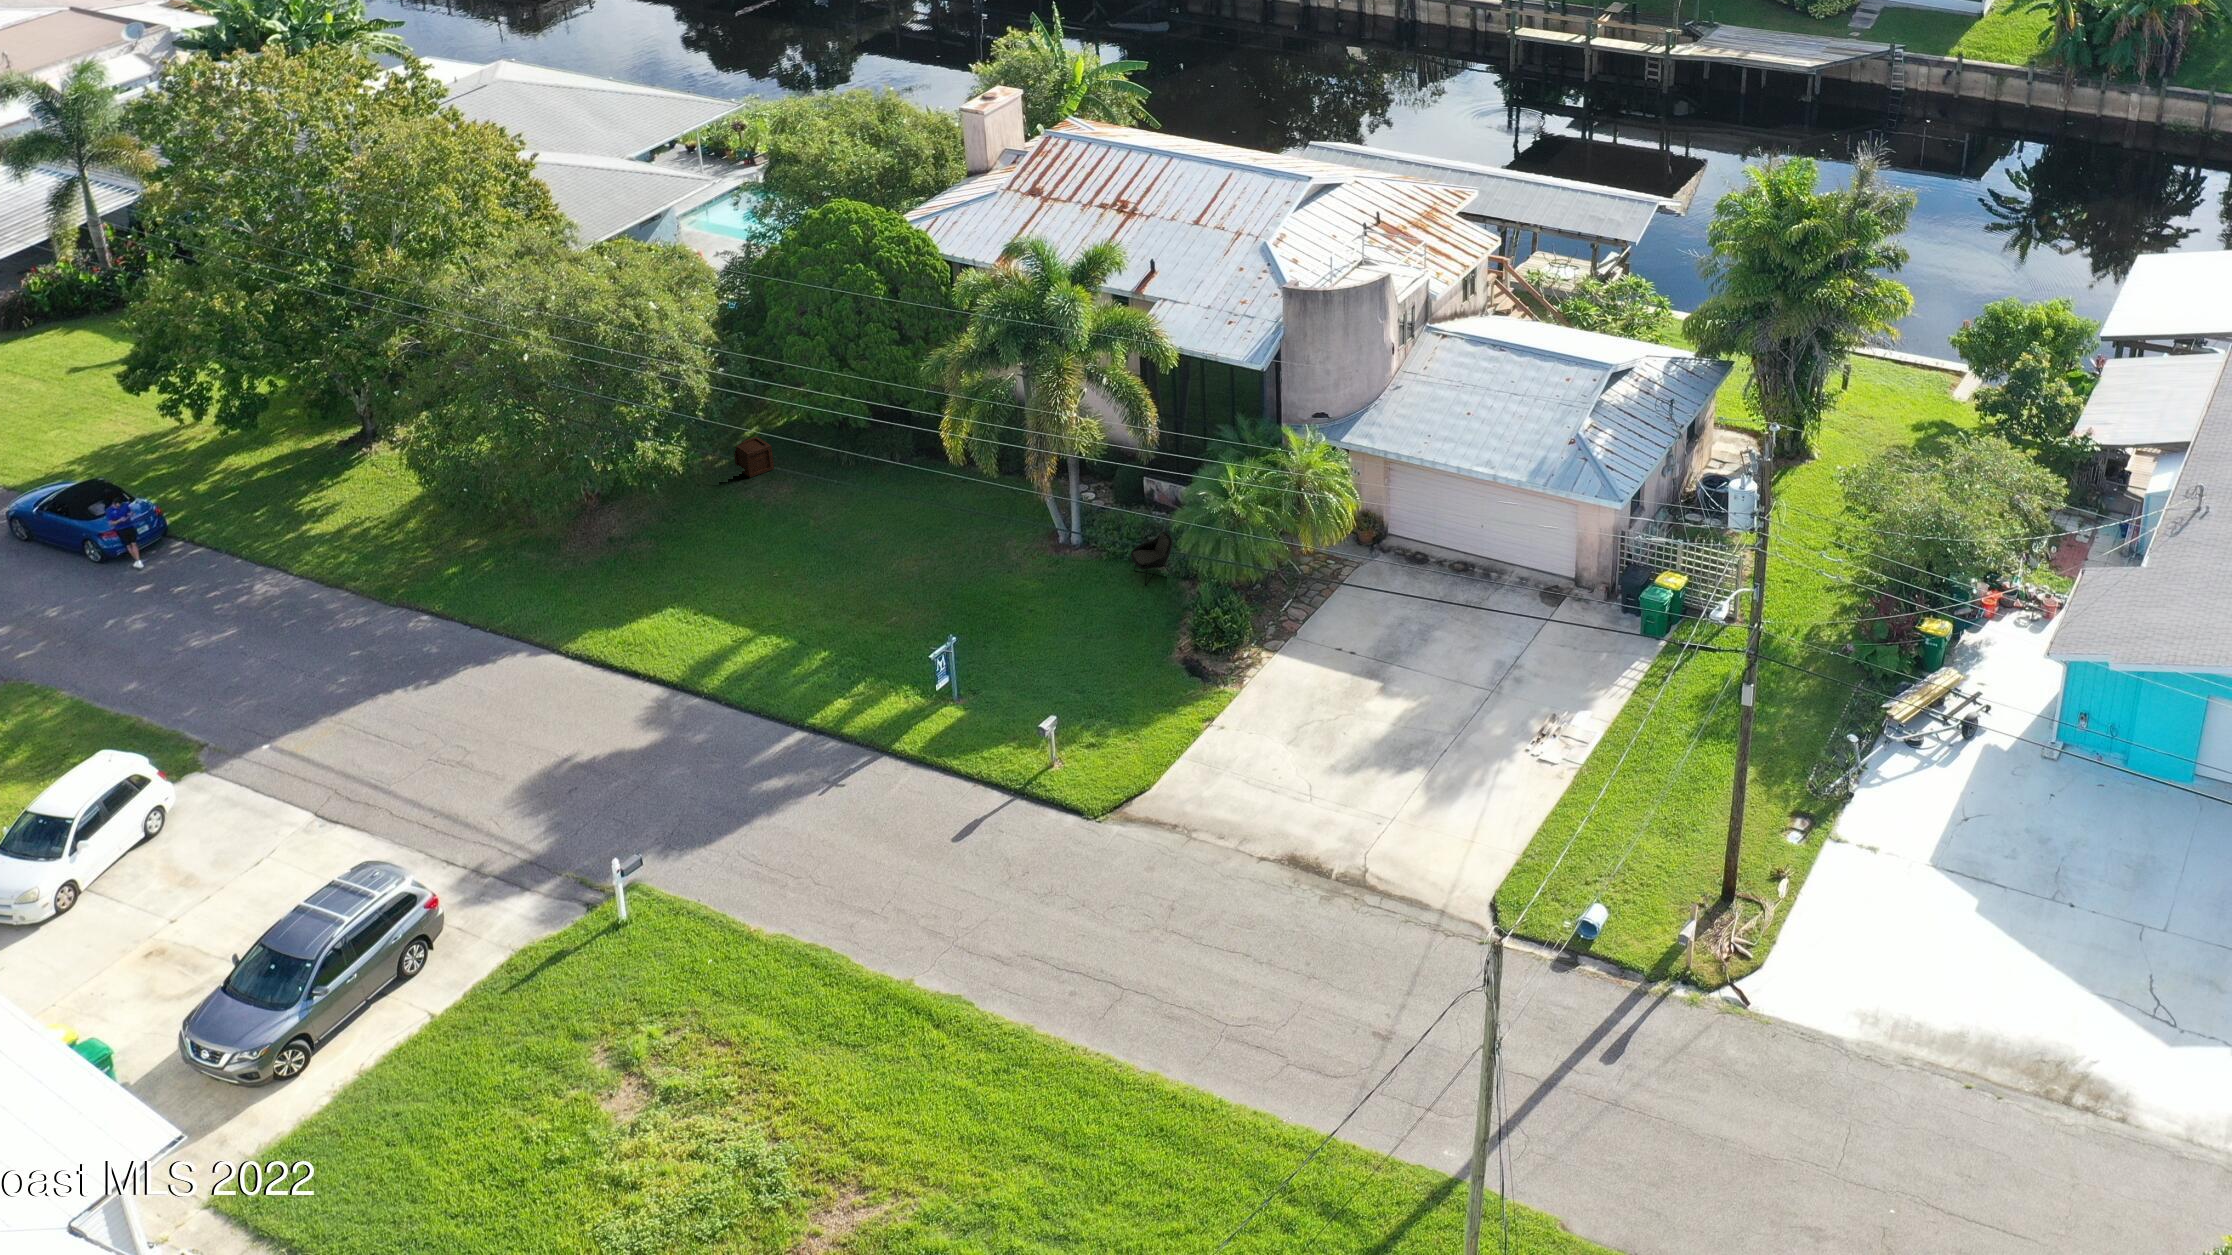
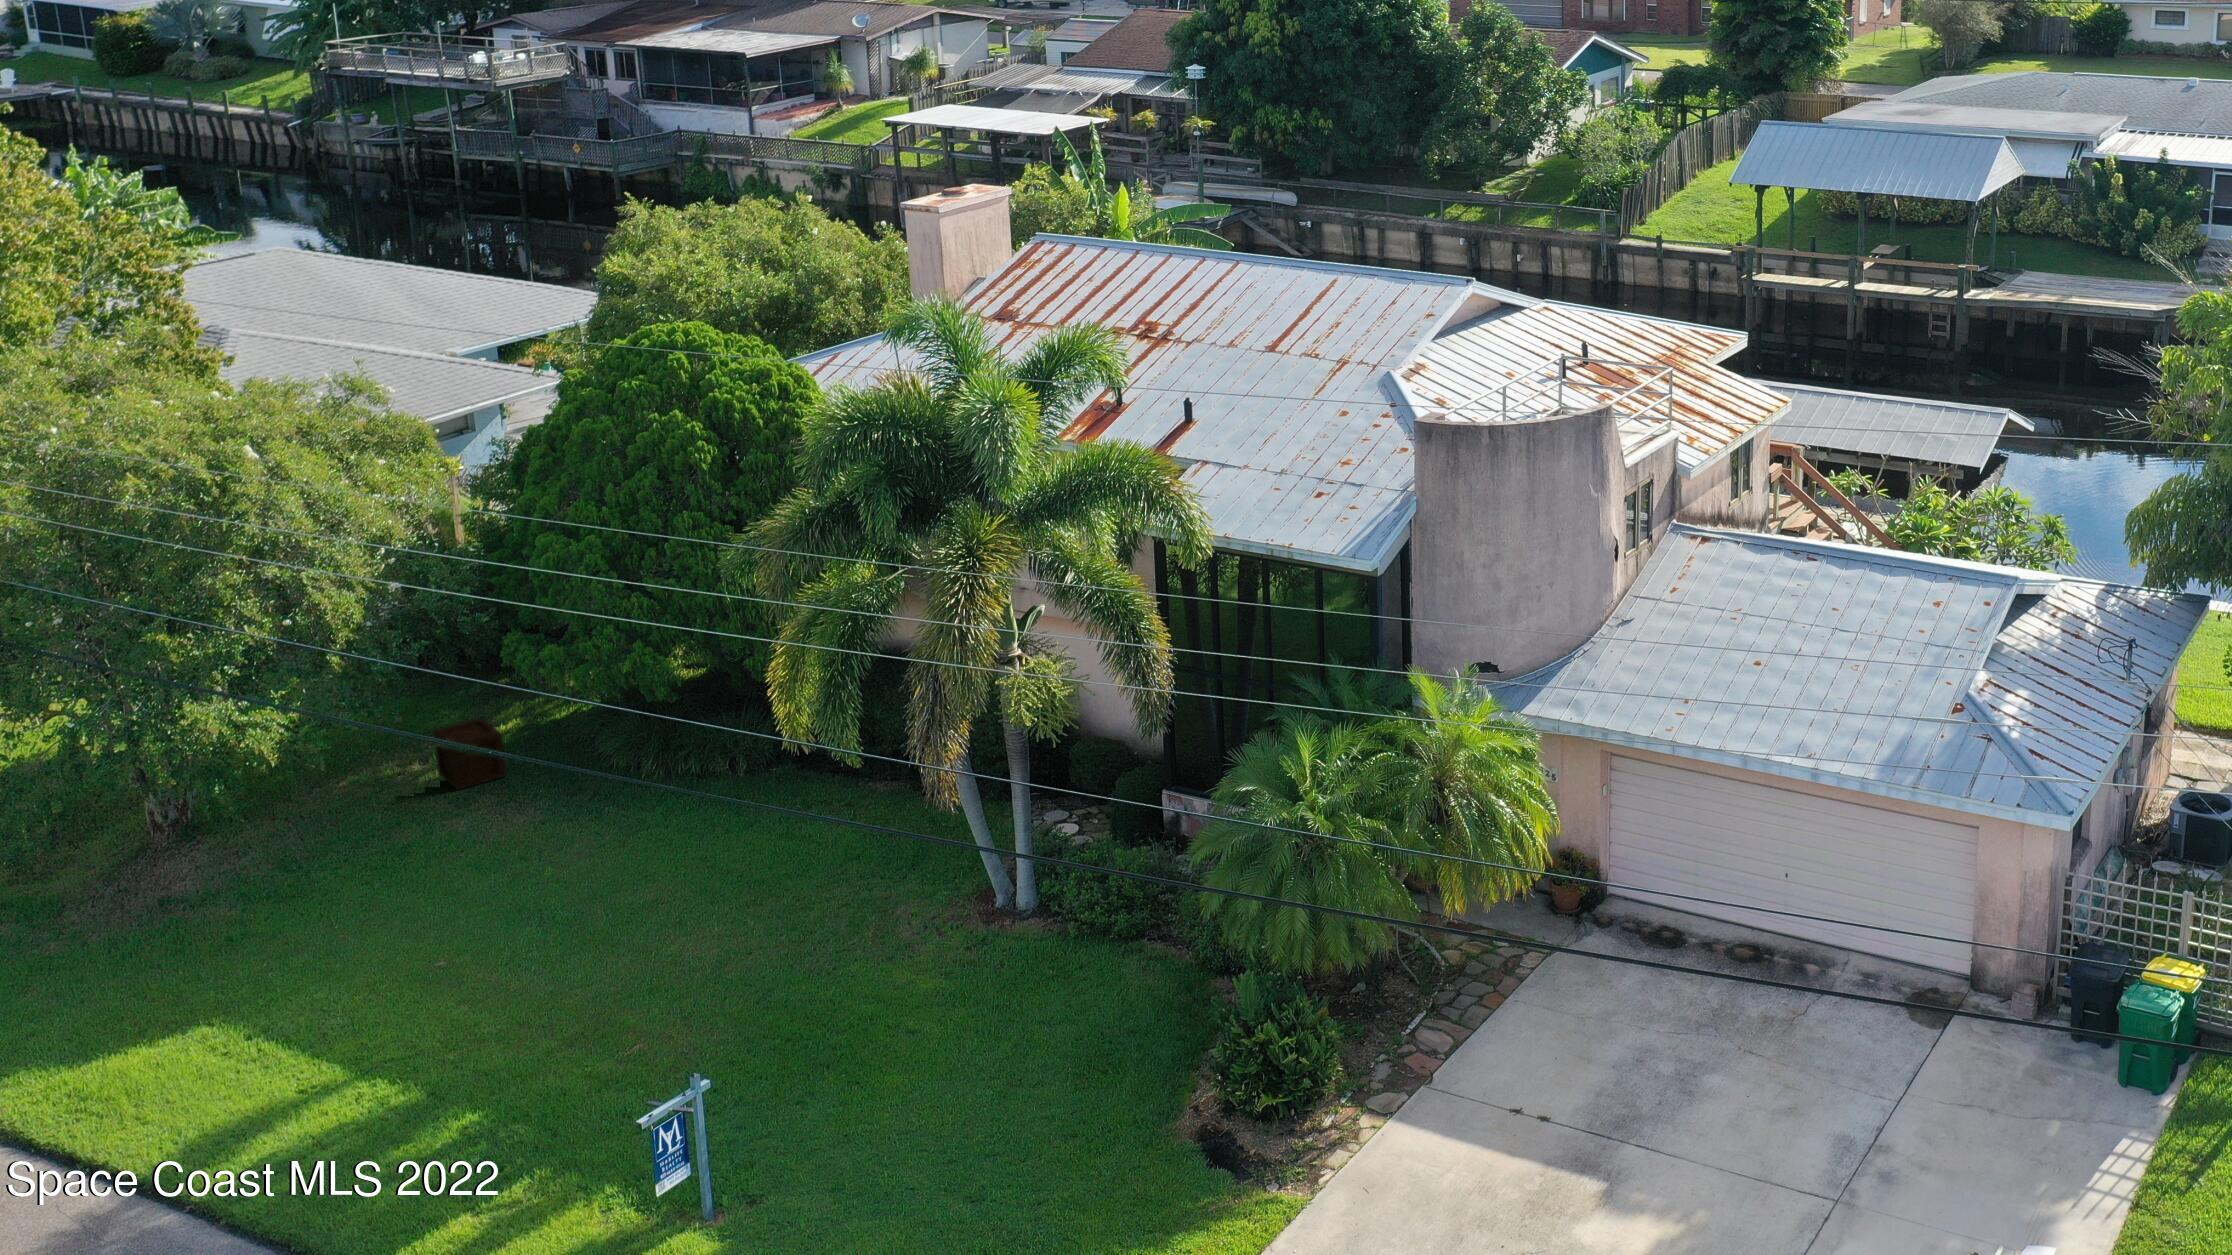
lounge chair: present [1131,532,1173,586] -> none [1117,879,1199,985]

